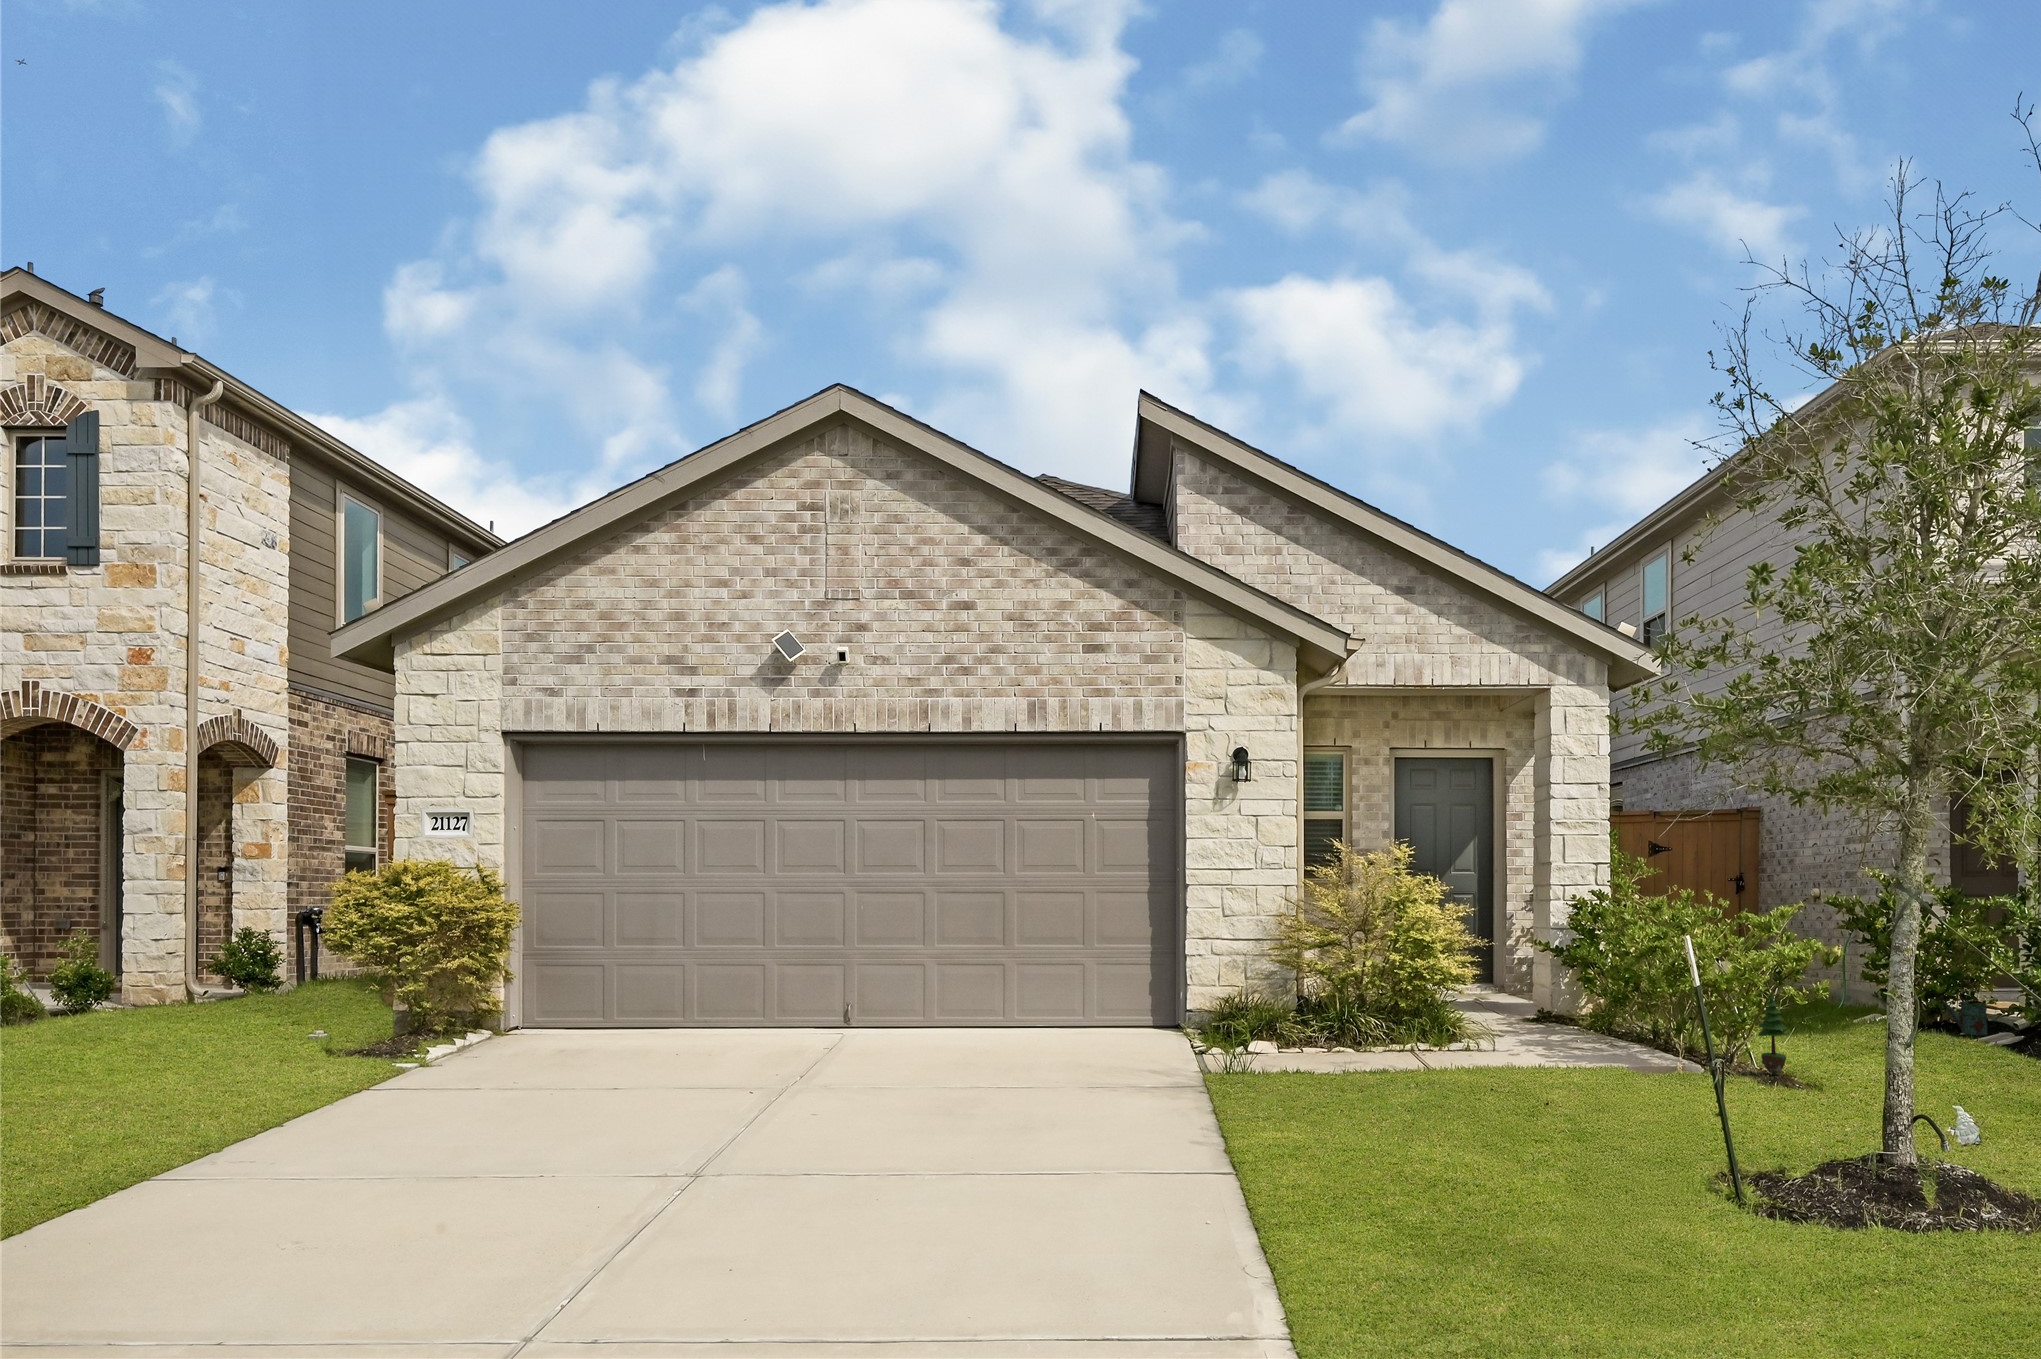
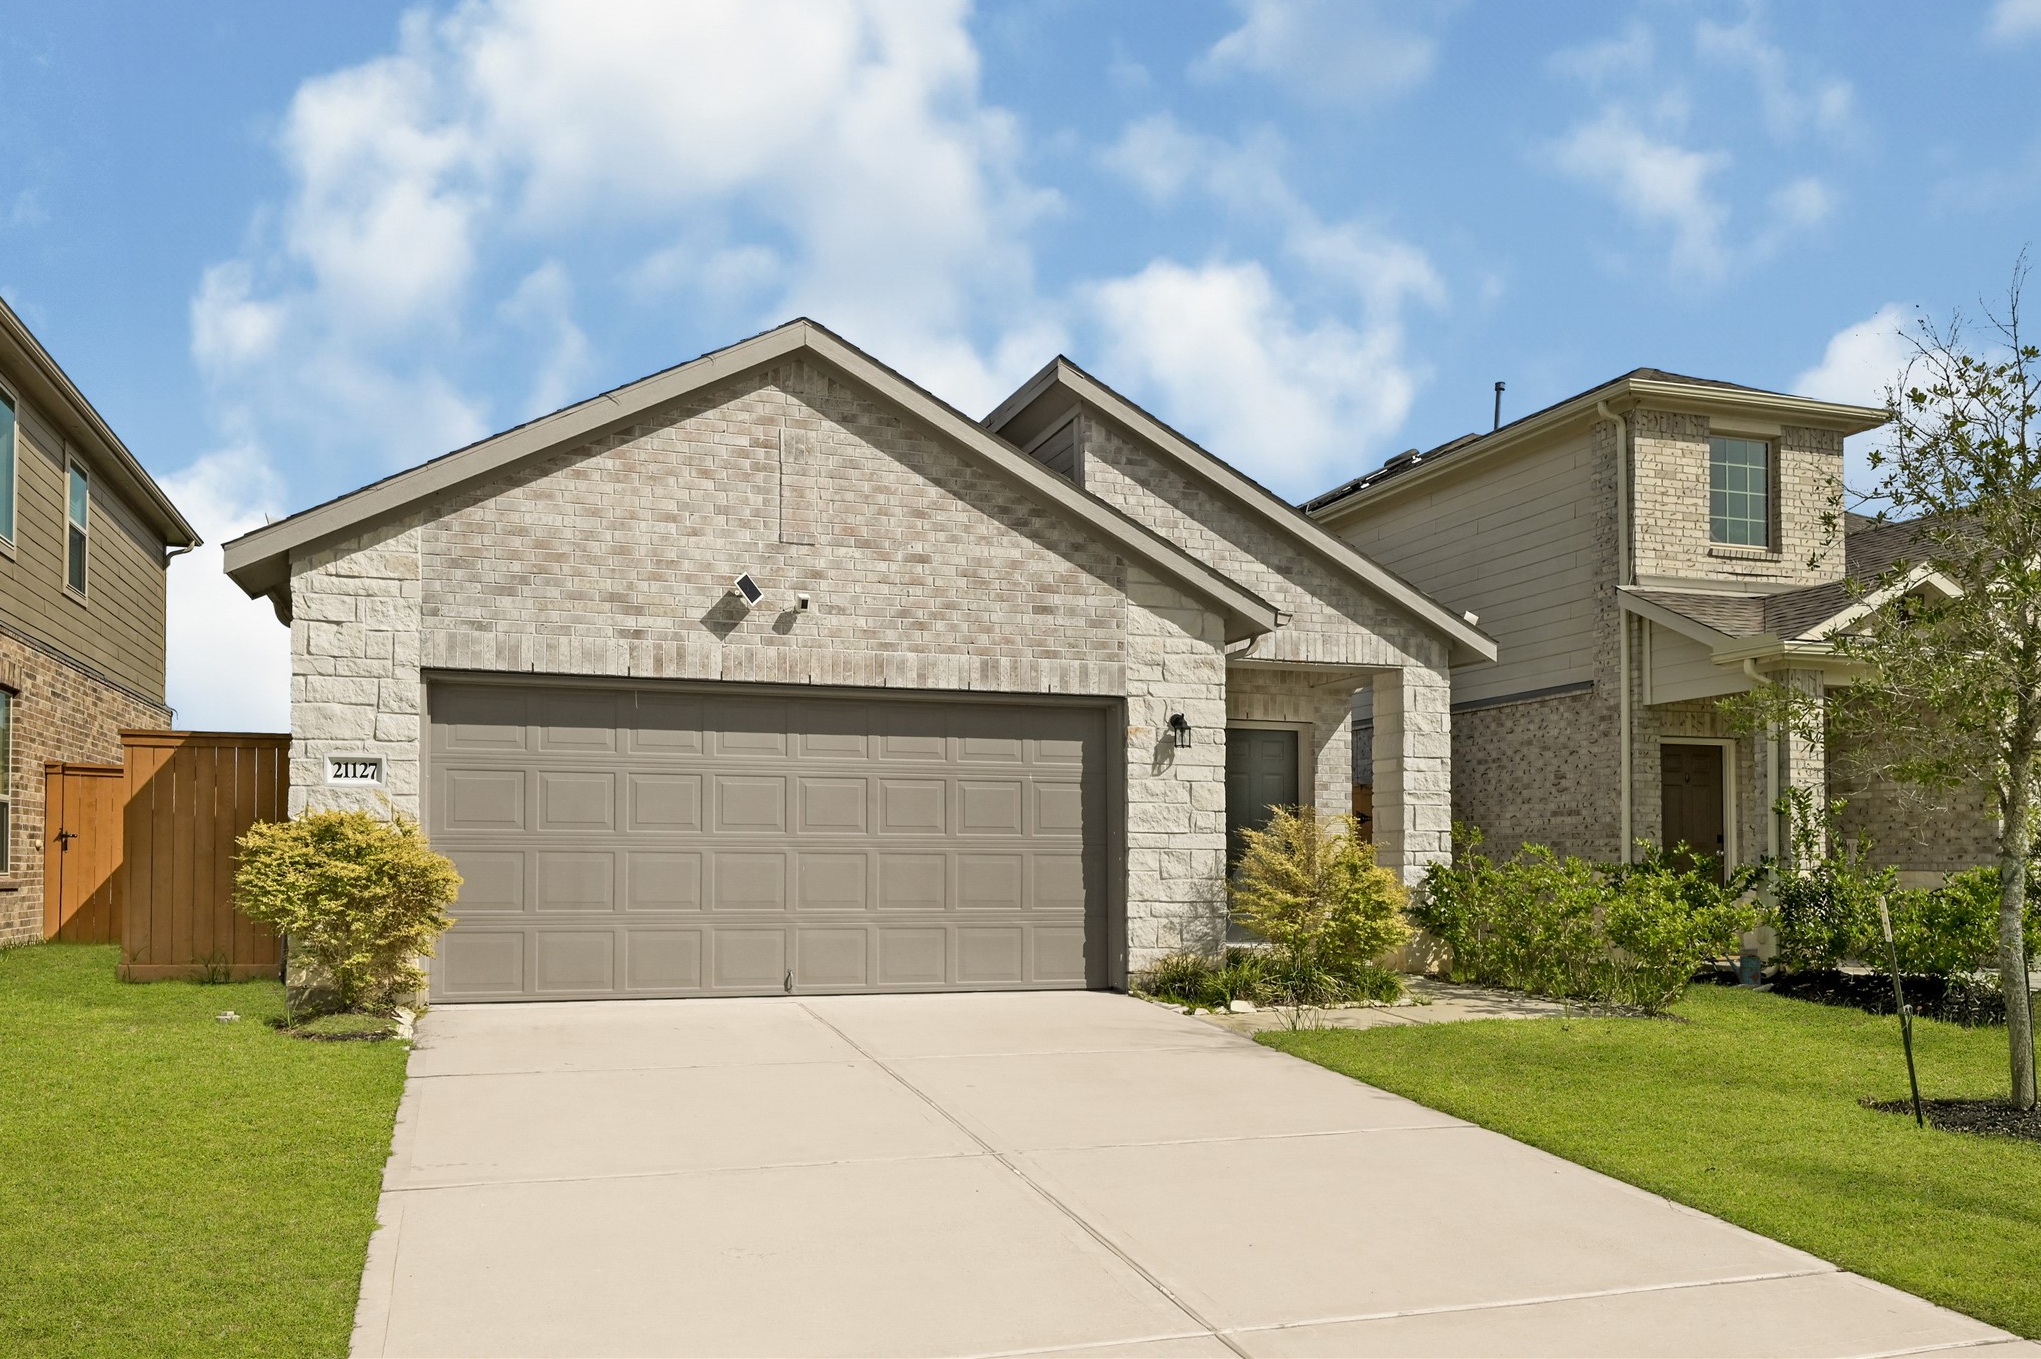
potted tree: present [1758,992,1788,1075] -> none [1655,944,1681,1016]

